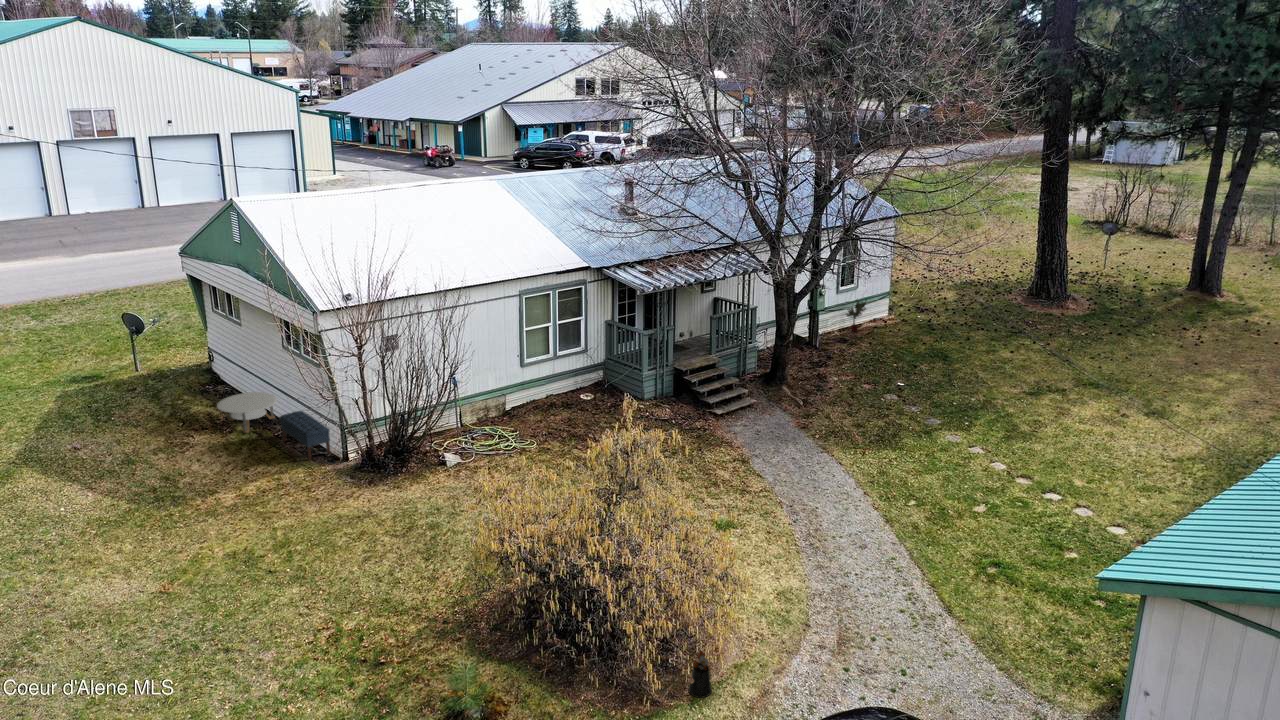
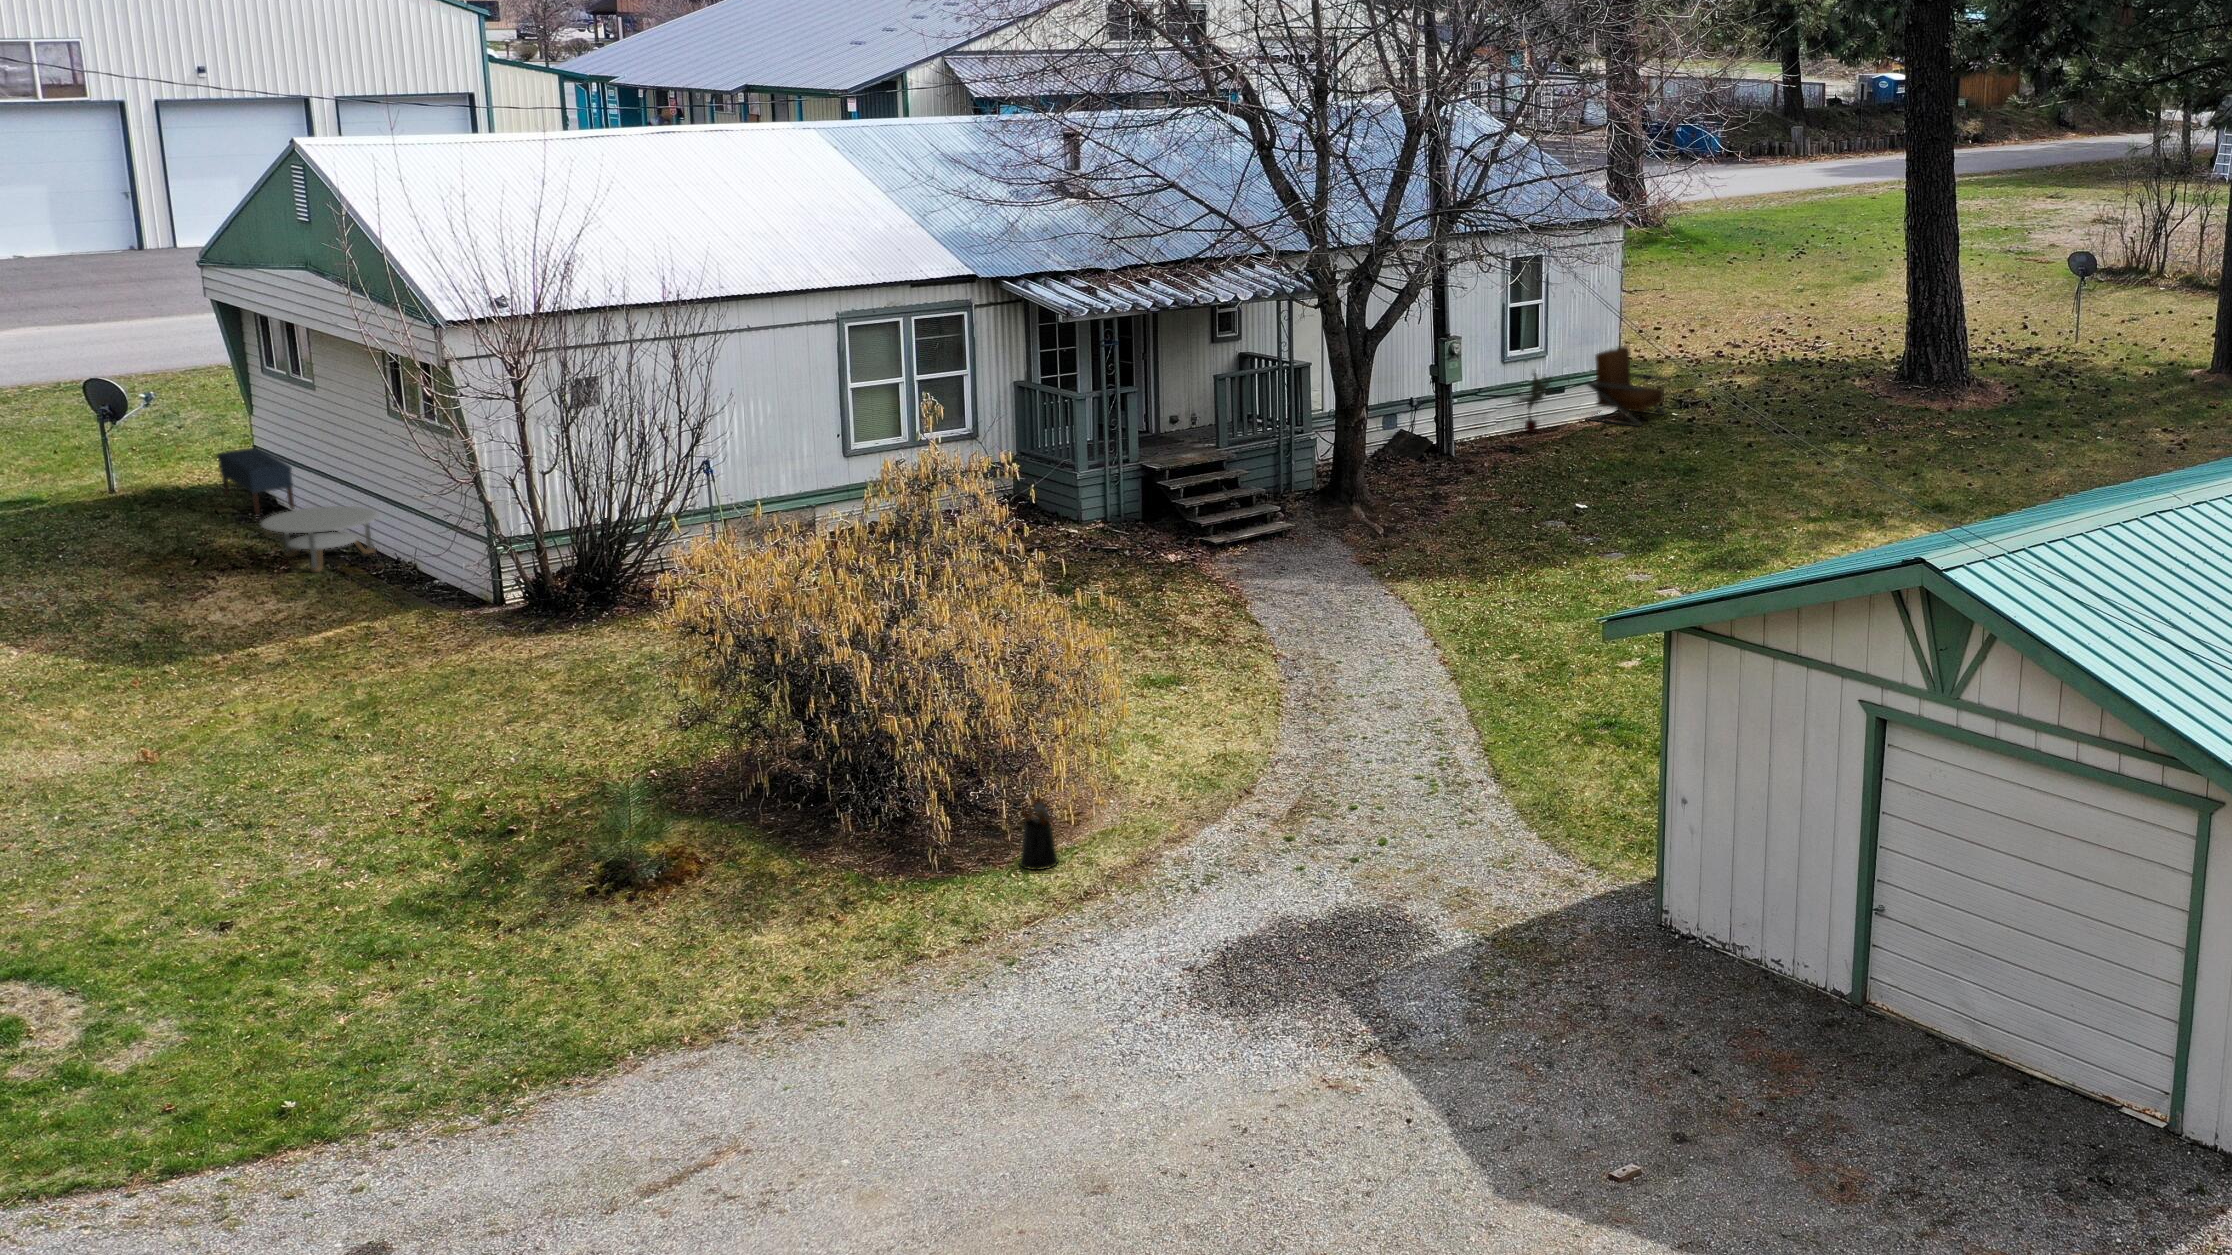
lounge chair: none [880,283,923,328] -> present [1588,346,1668,426]
bench: present [279,411,331,460] -> present [217,448,294,514]

